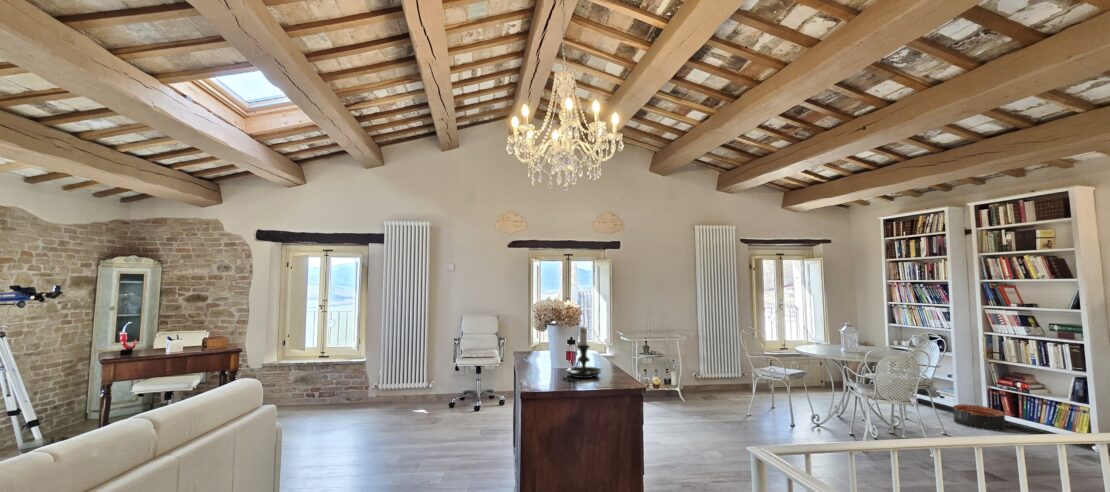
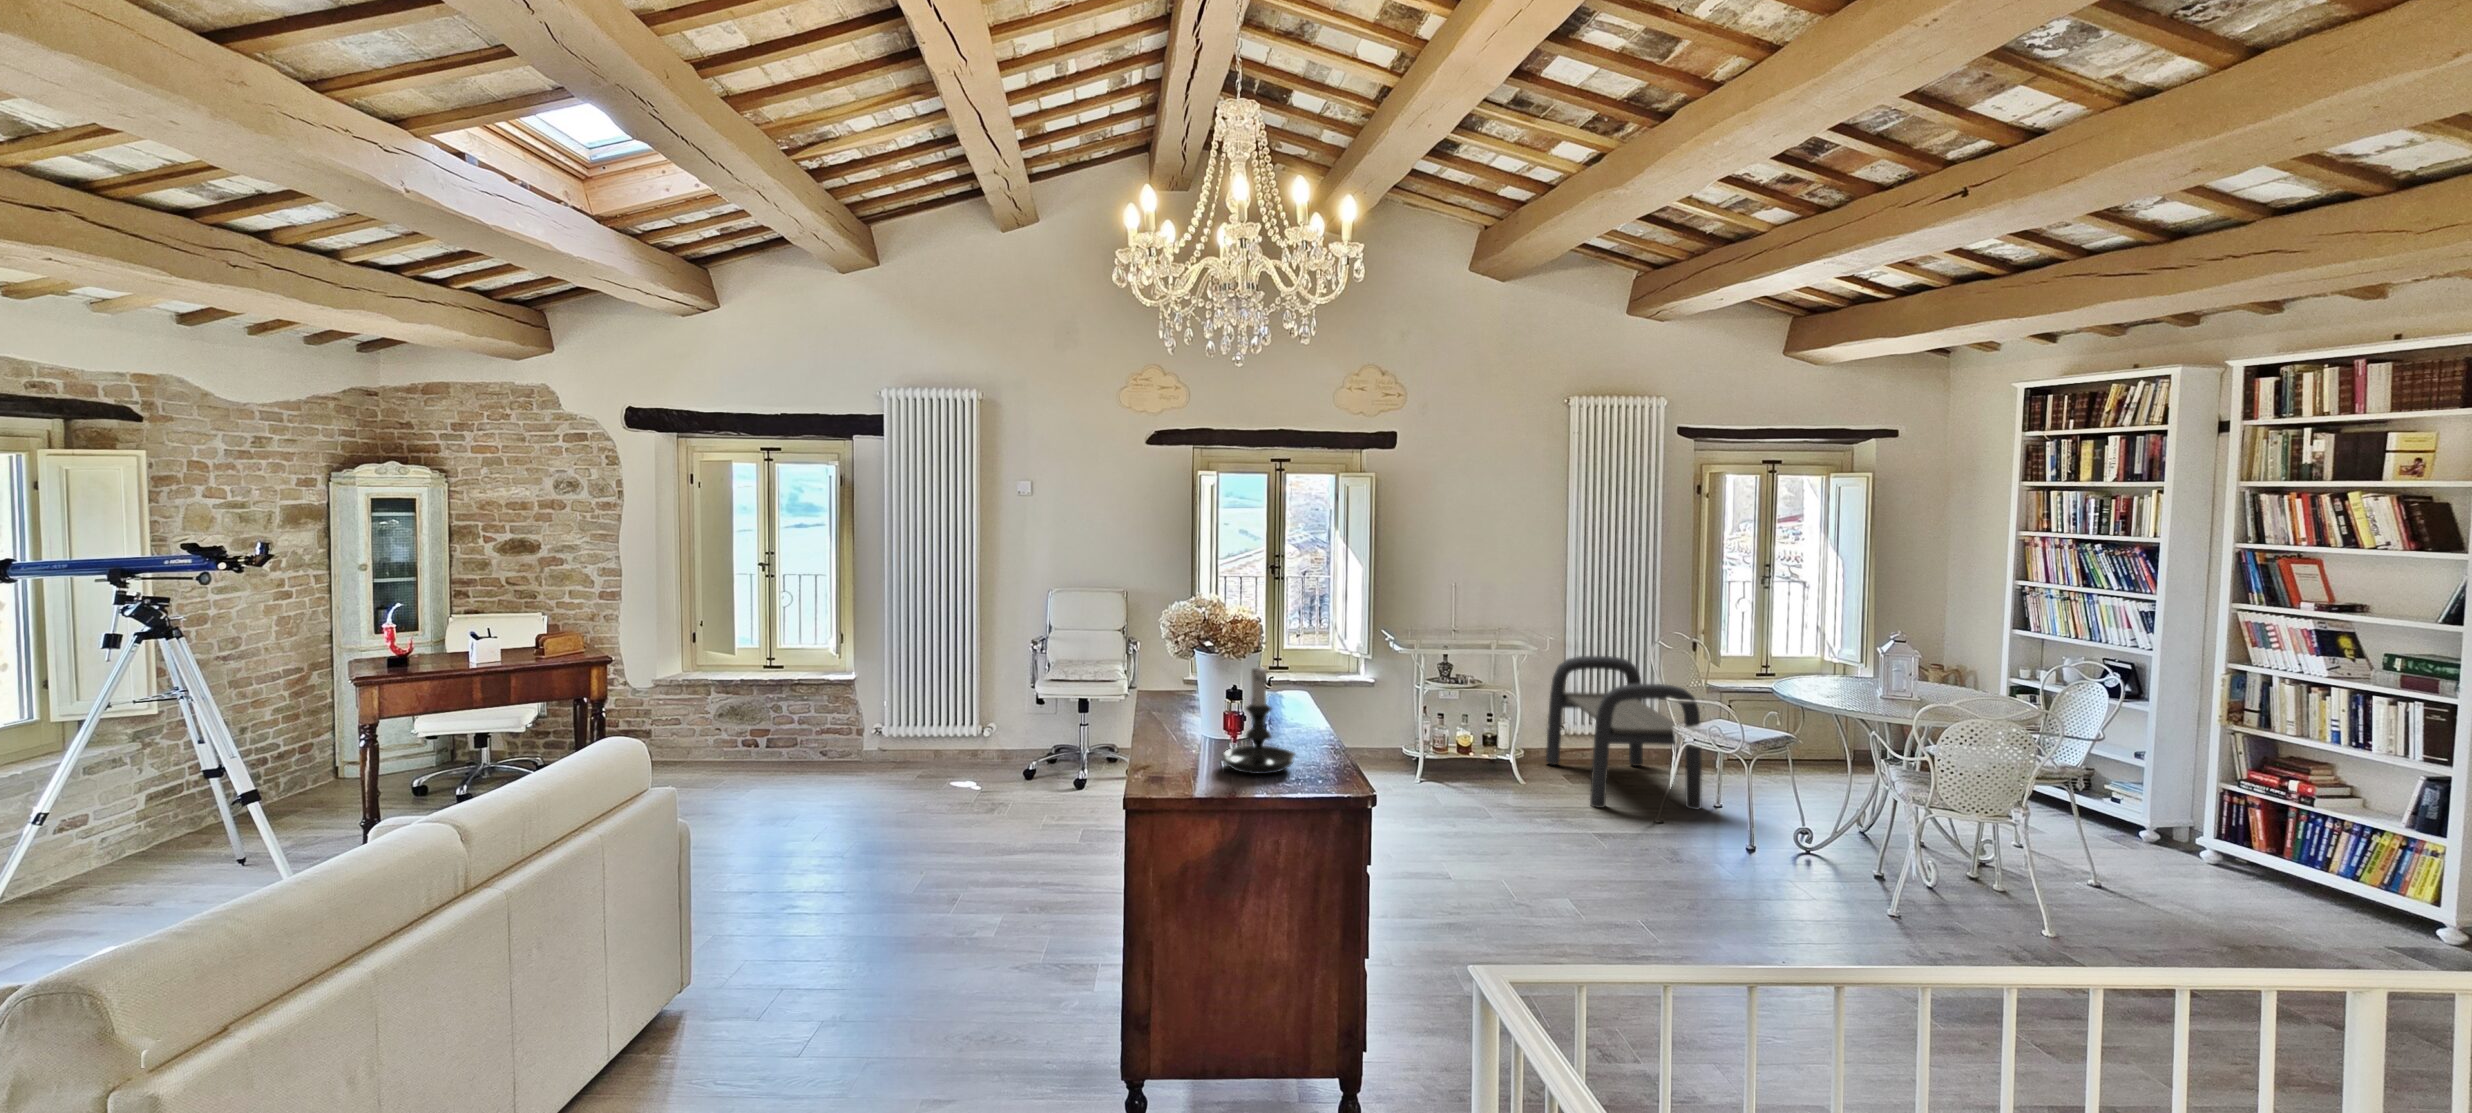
bench: none [693,341,767,410] -> present [1546,656,1702,809]
basket: present [953,404,1006,430] -> none [2129,820,2250,884]

